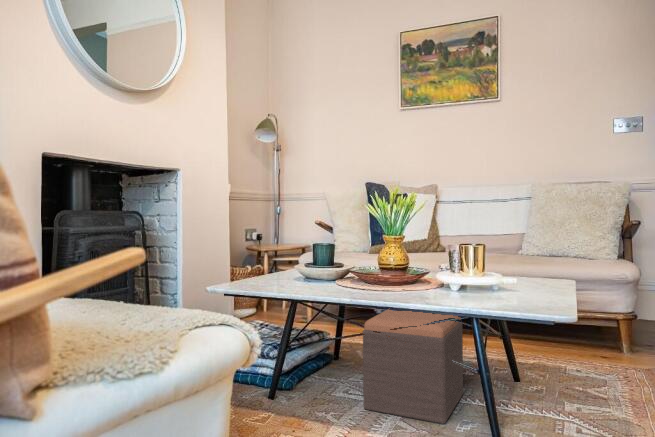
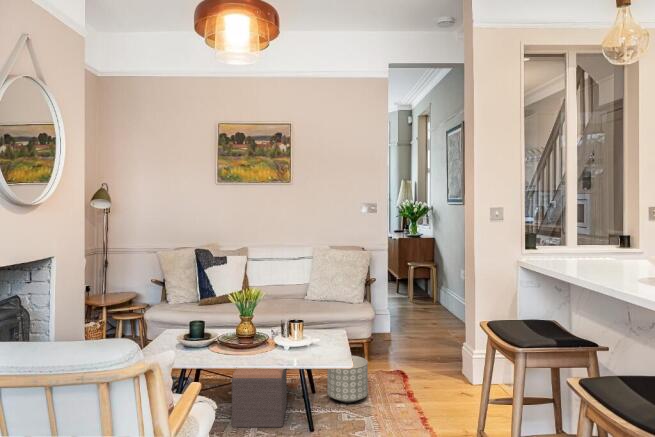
planter: none [539,323,621,406] -> present [327,356,368,403]

